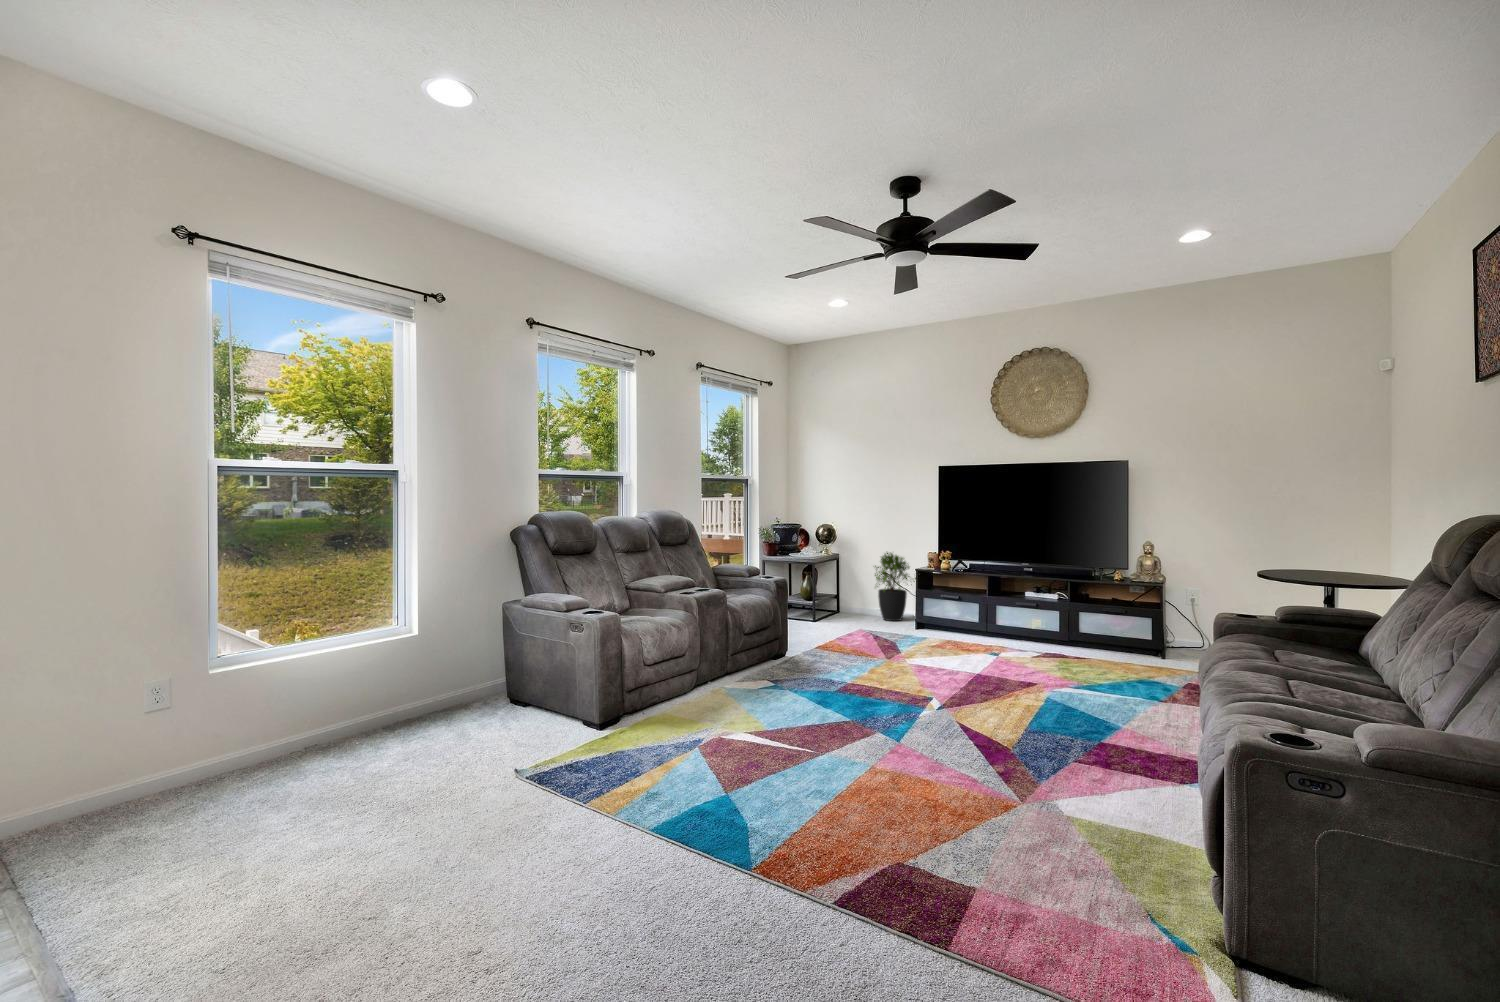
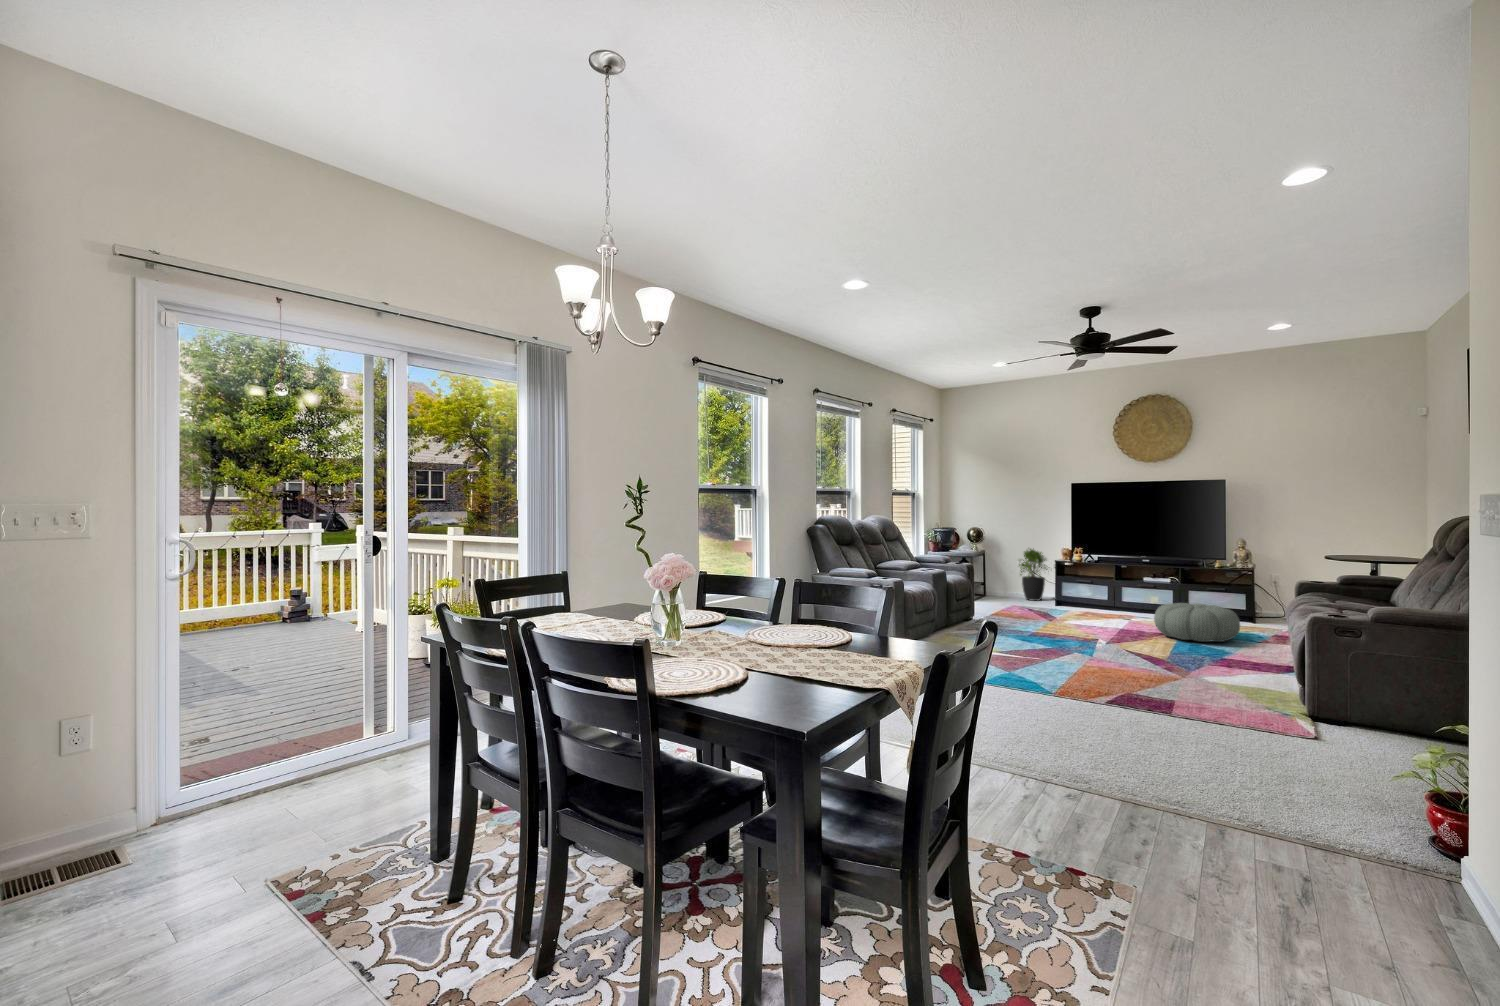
pouf: none [1021,637,1138,700] -> present [1154,603,1240,642]

